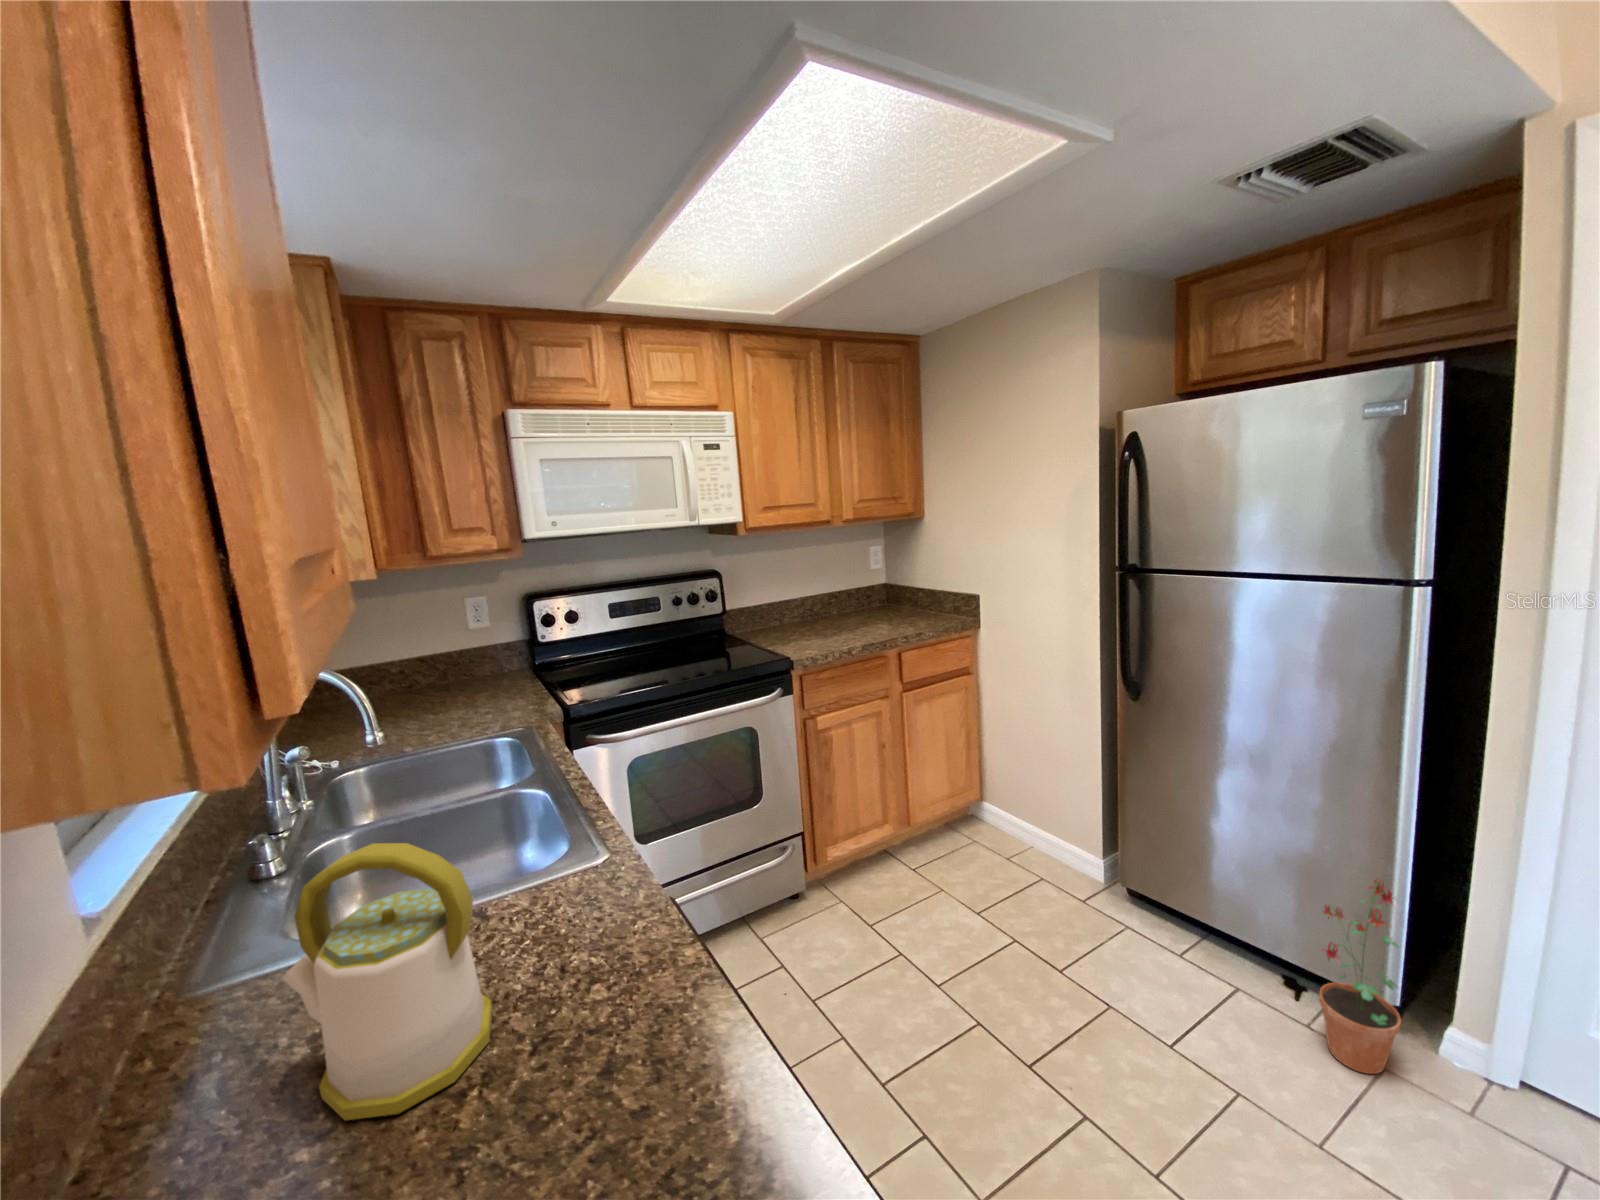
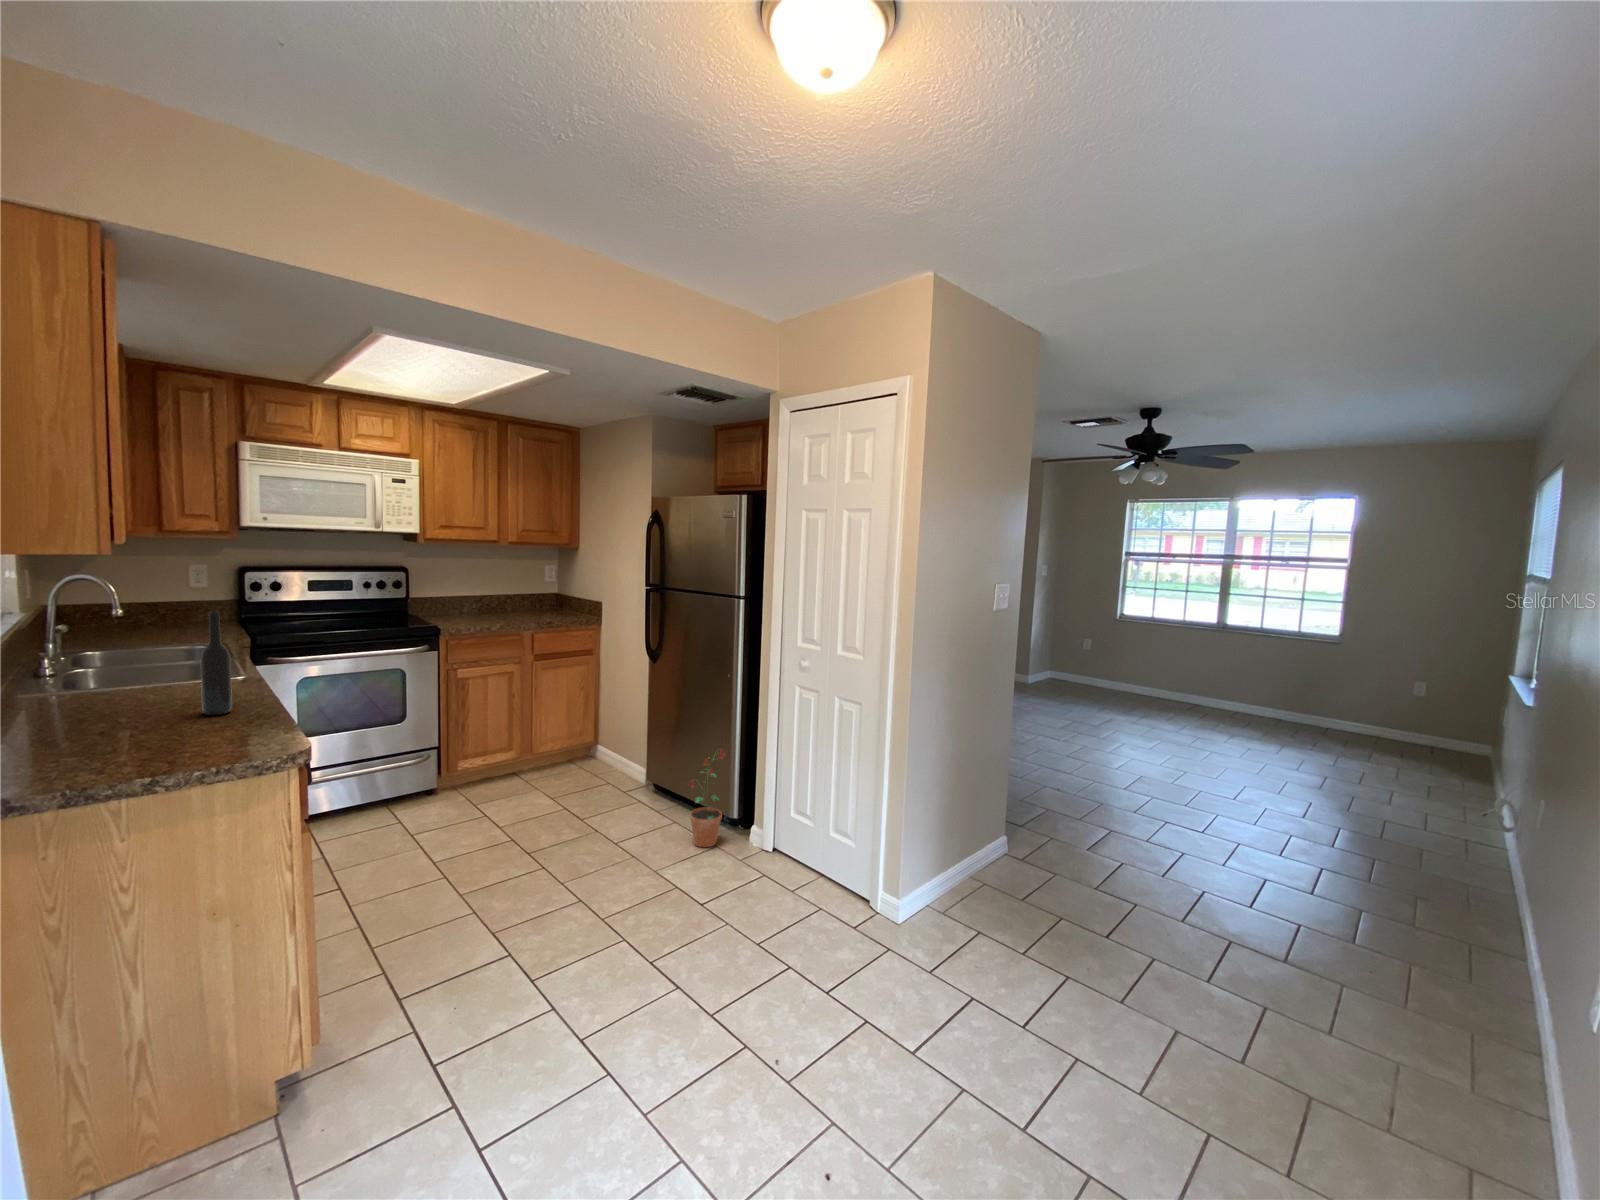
bottle: none [555,817,640,1116] -> present [201,612,232,715]
kettle: present [282,843,492,1120] -> none [80,624,173,716]

